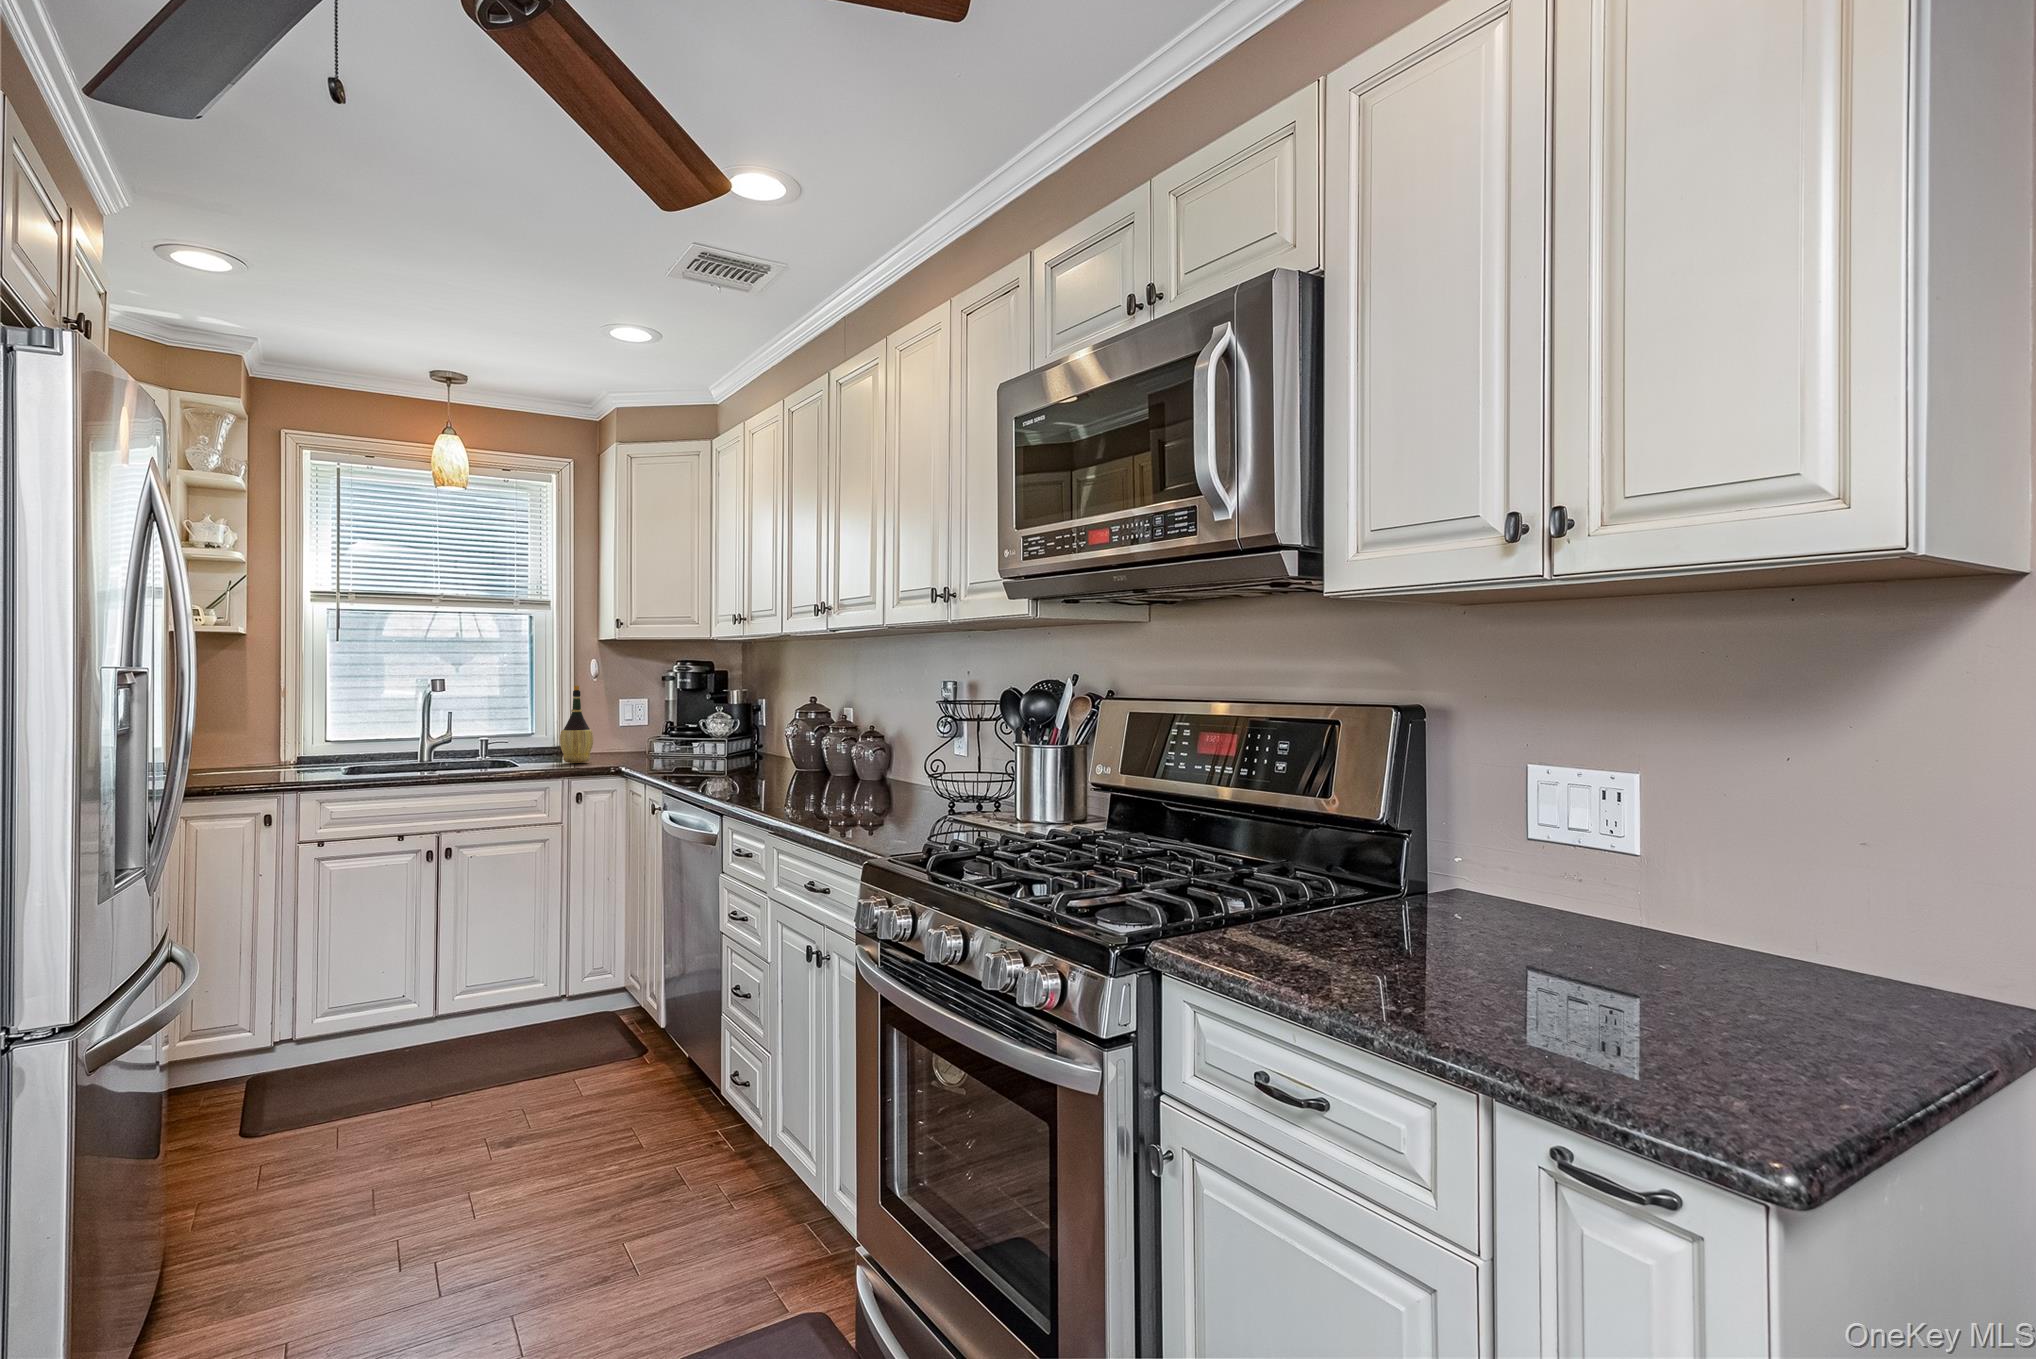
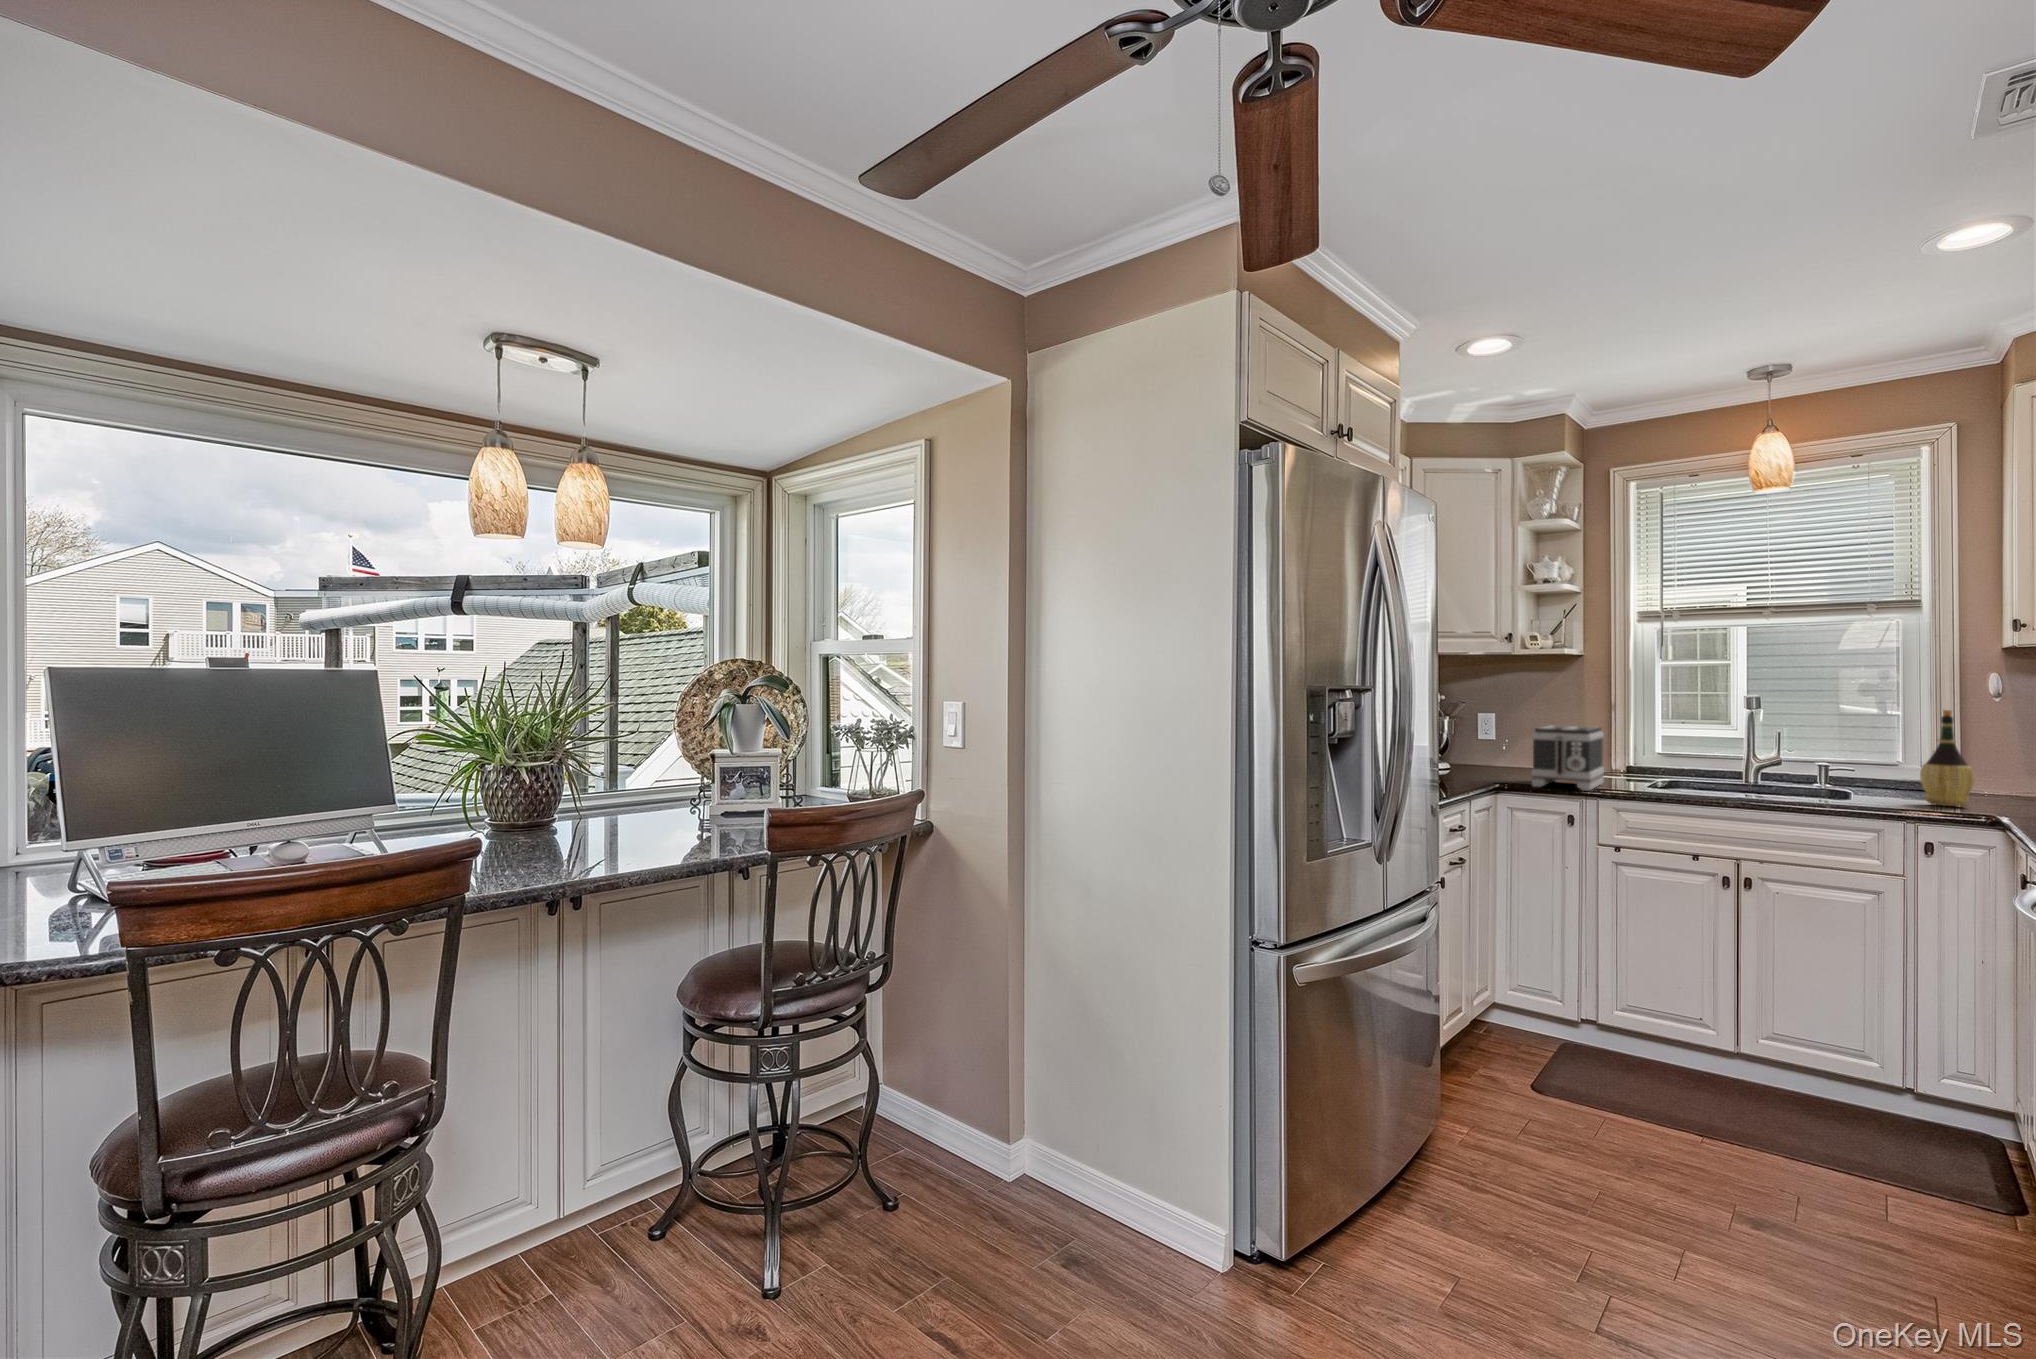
toaster: none [220,714,294,788] -> present [1531,725,1604,791]

